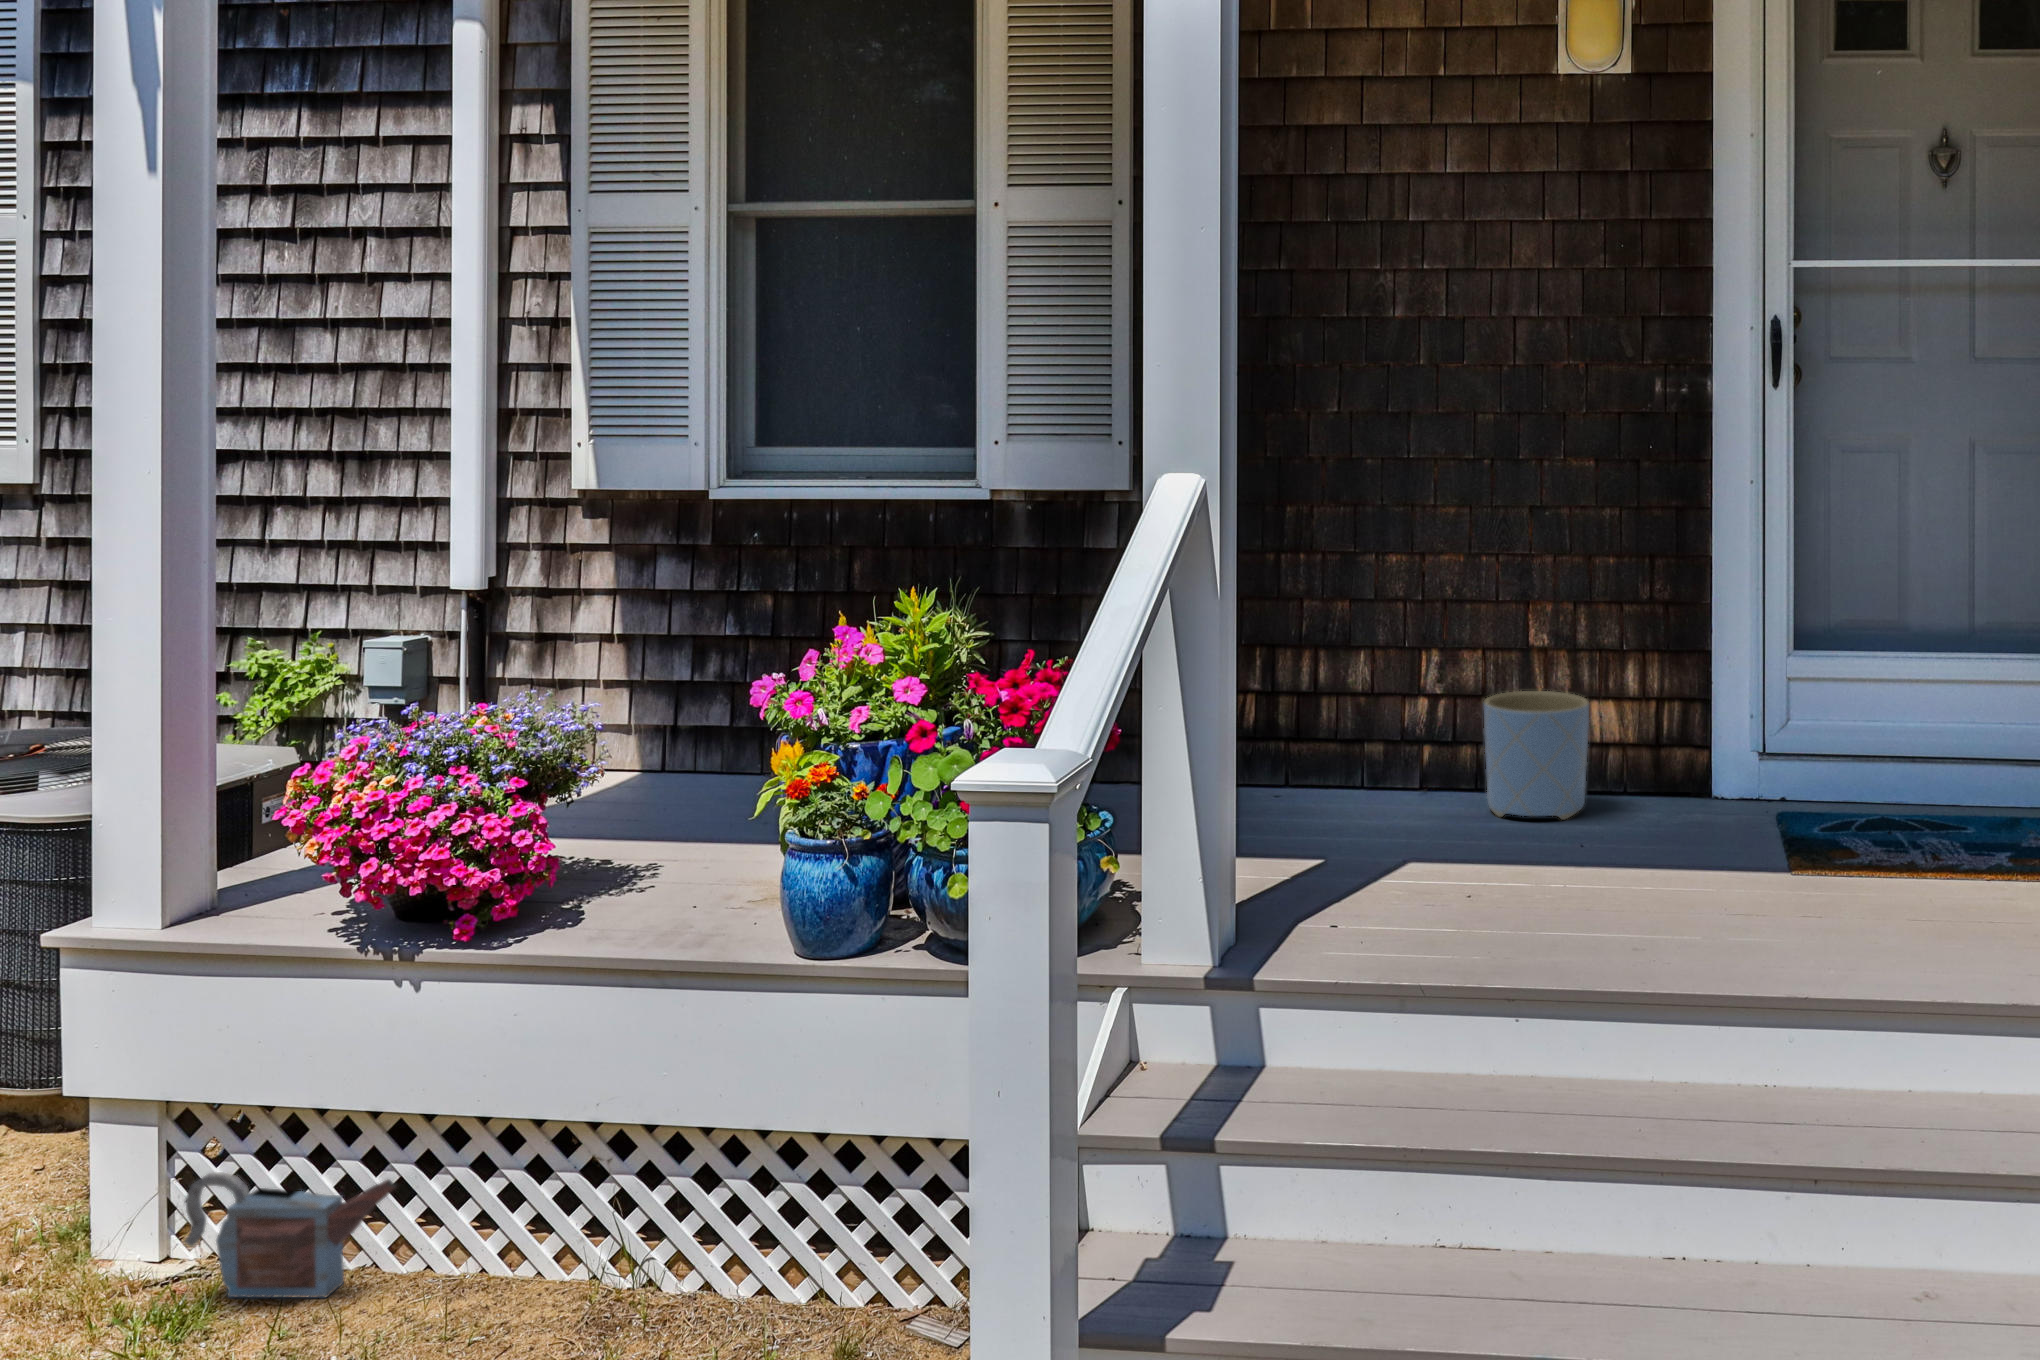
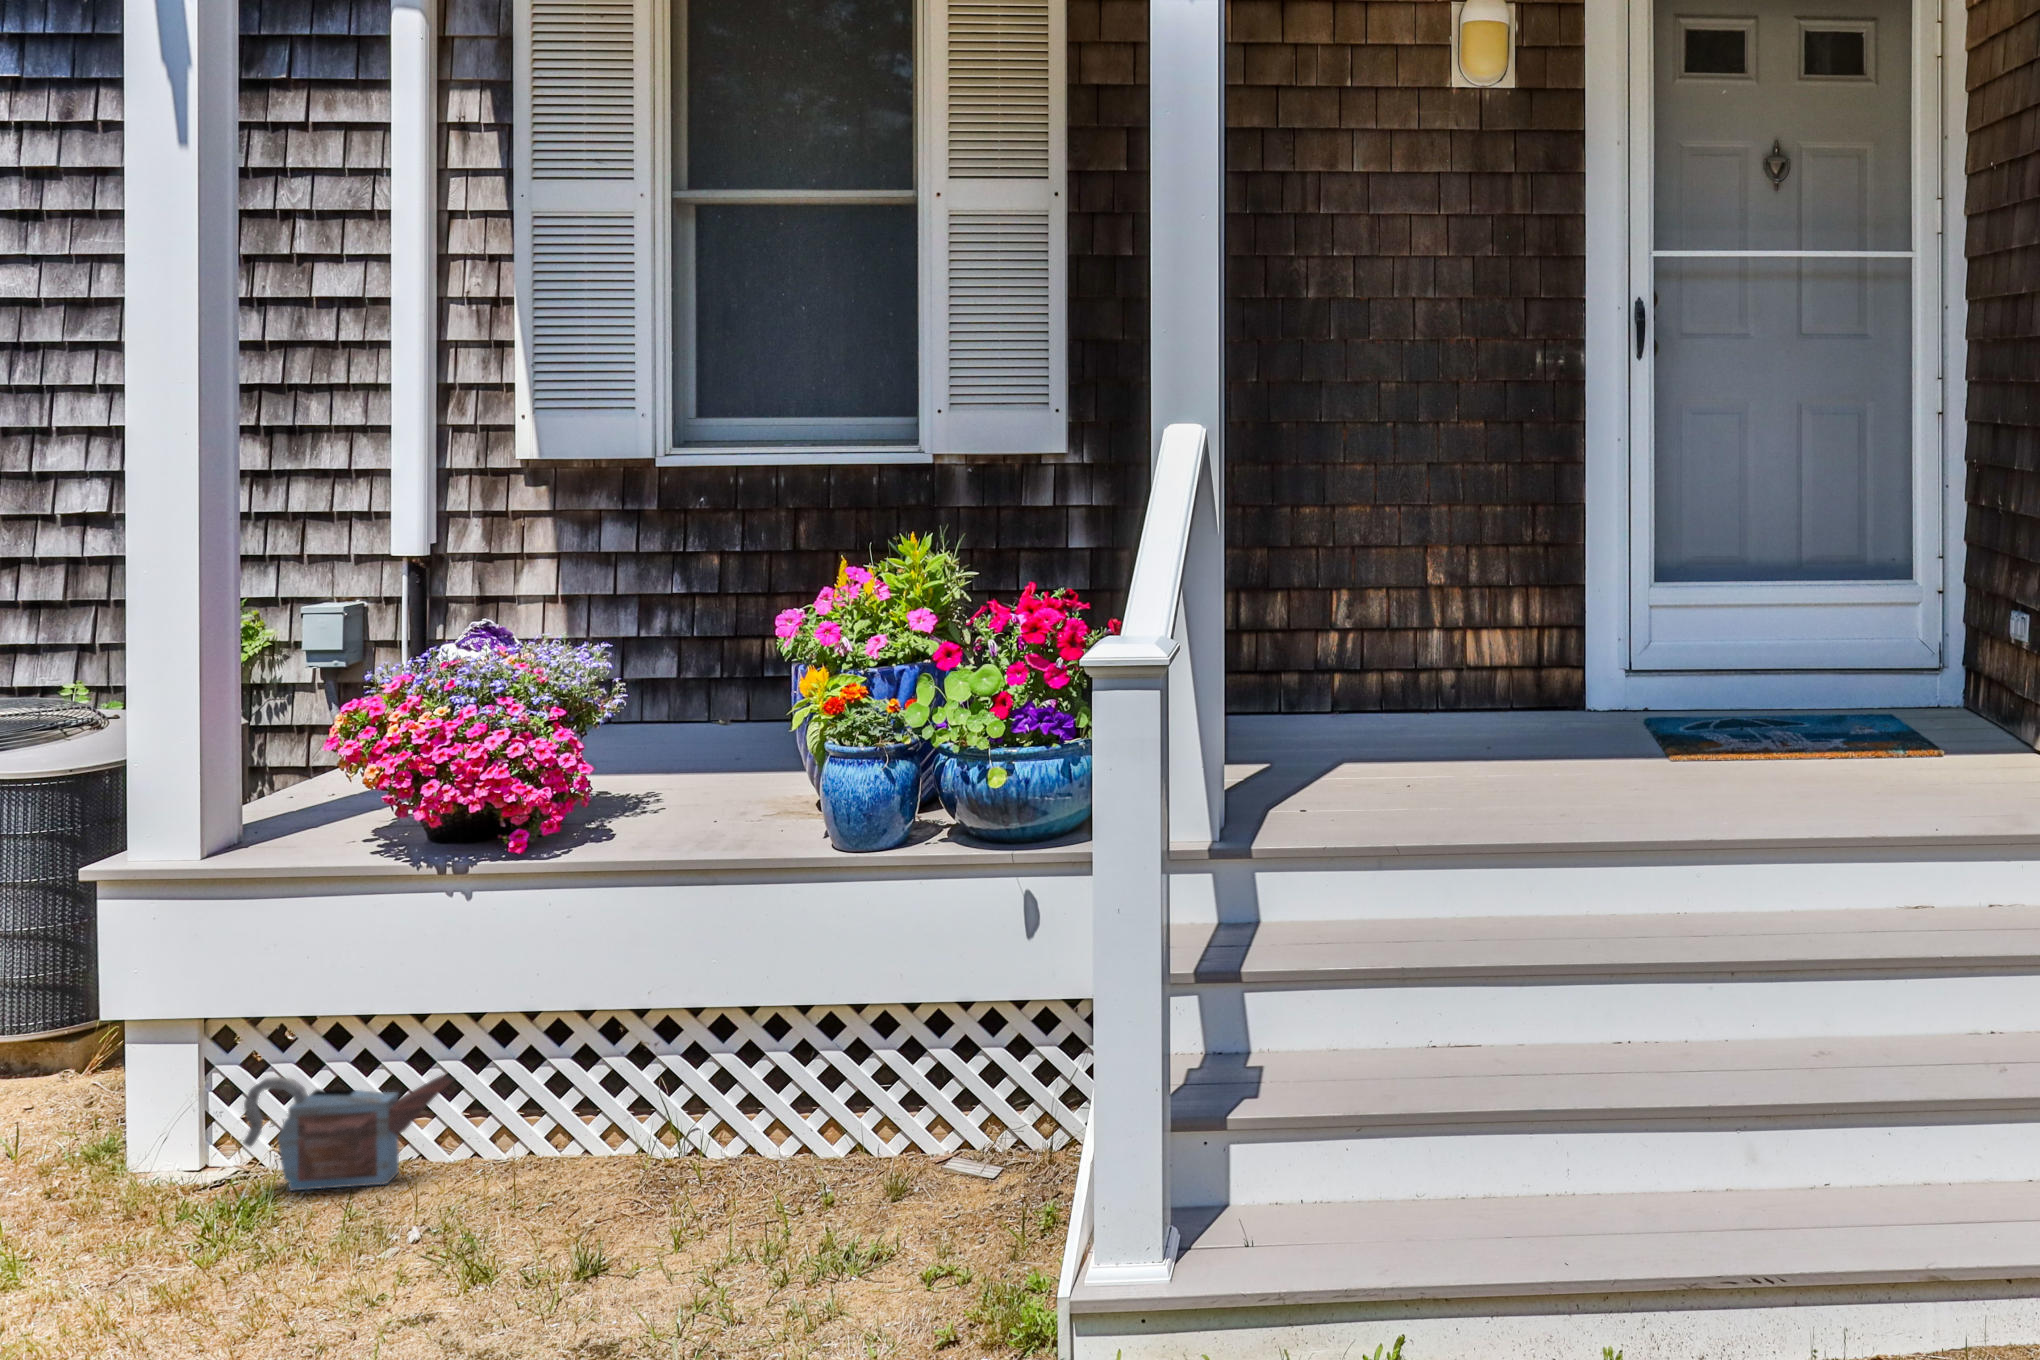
planter: present [1484,691,1589,820] -> none [1391,624,1482,732]

